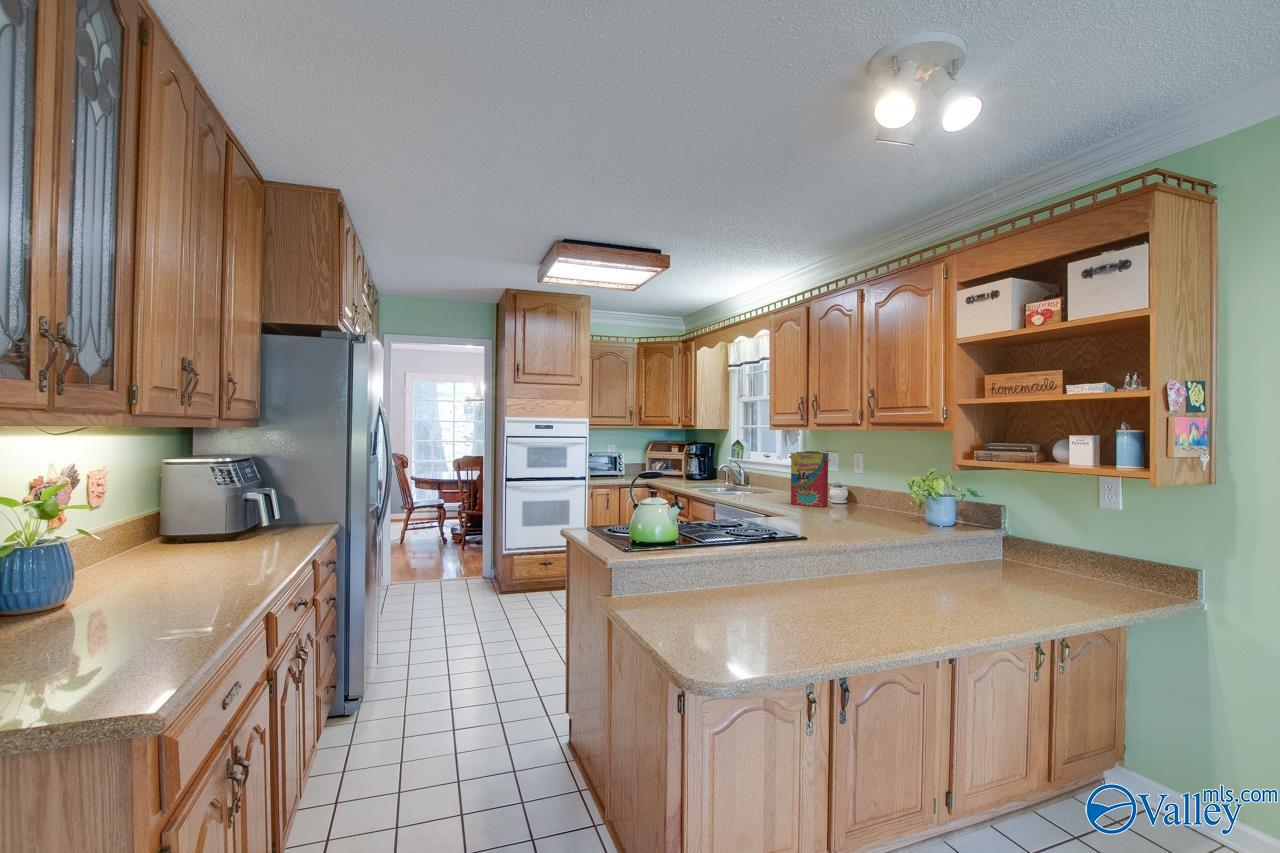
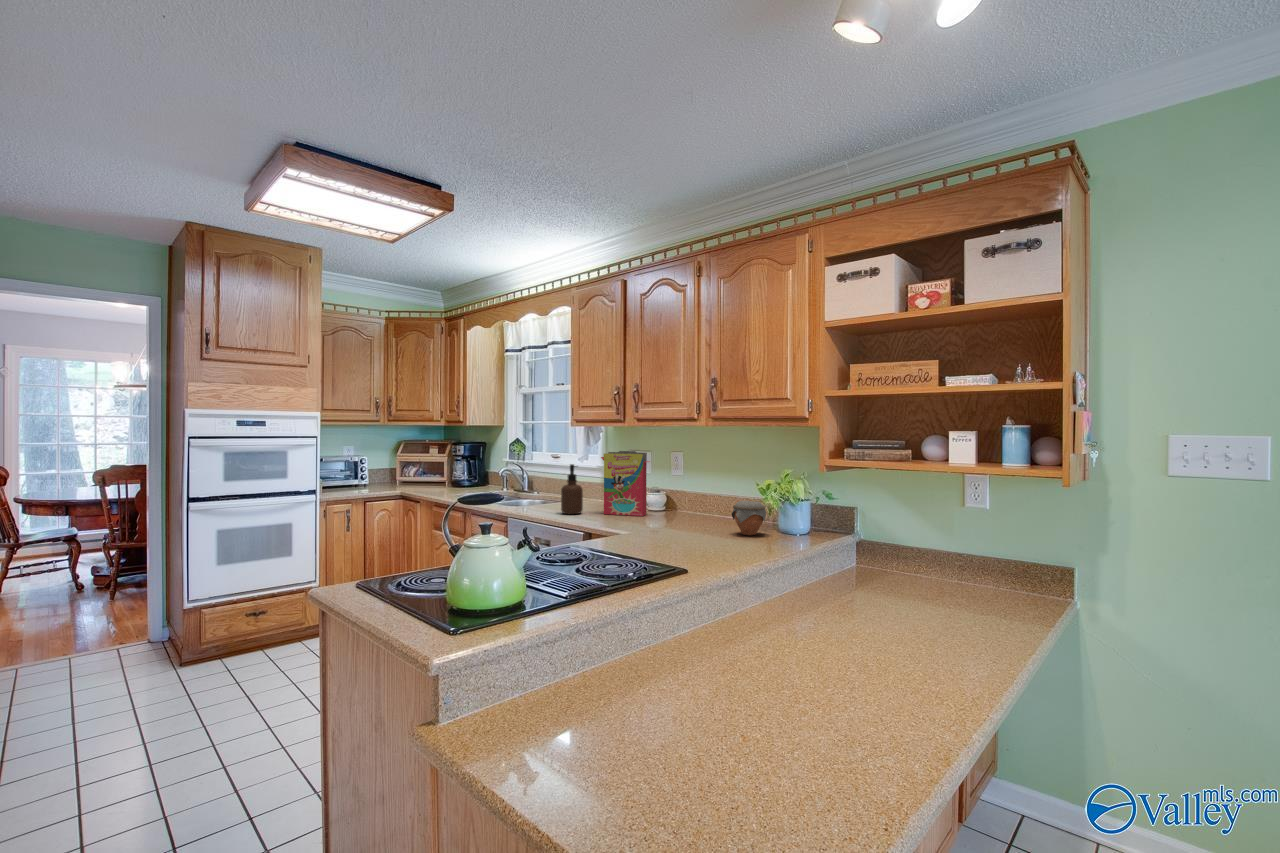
soap dispenser: none [756,461,774,503] -> present [561,464,583,514]
jar: none [883,494,917,524] -> present [732,501,766,535]

